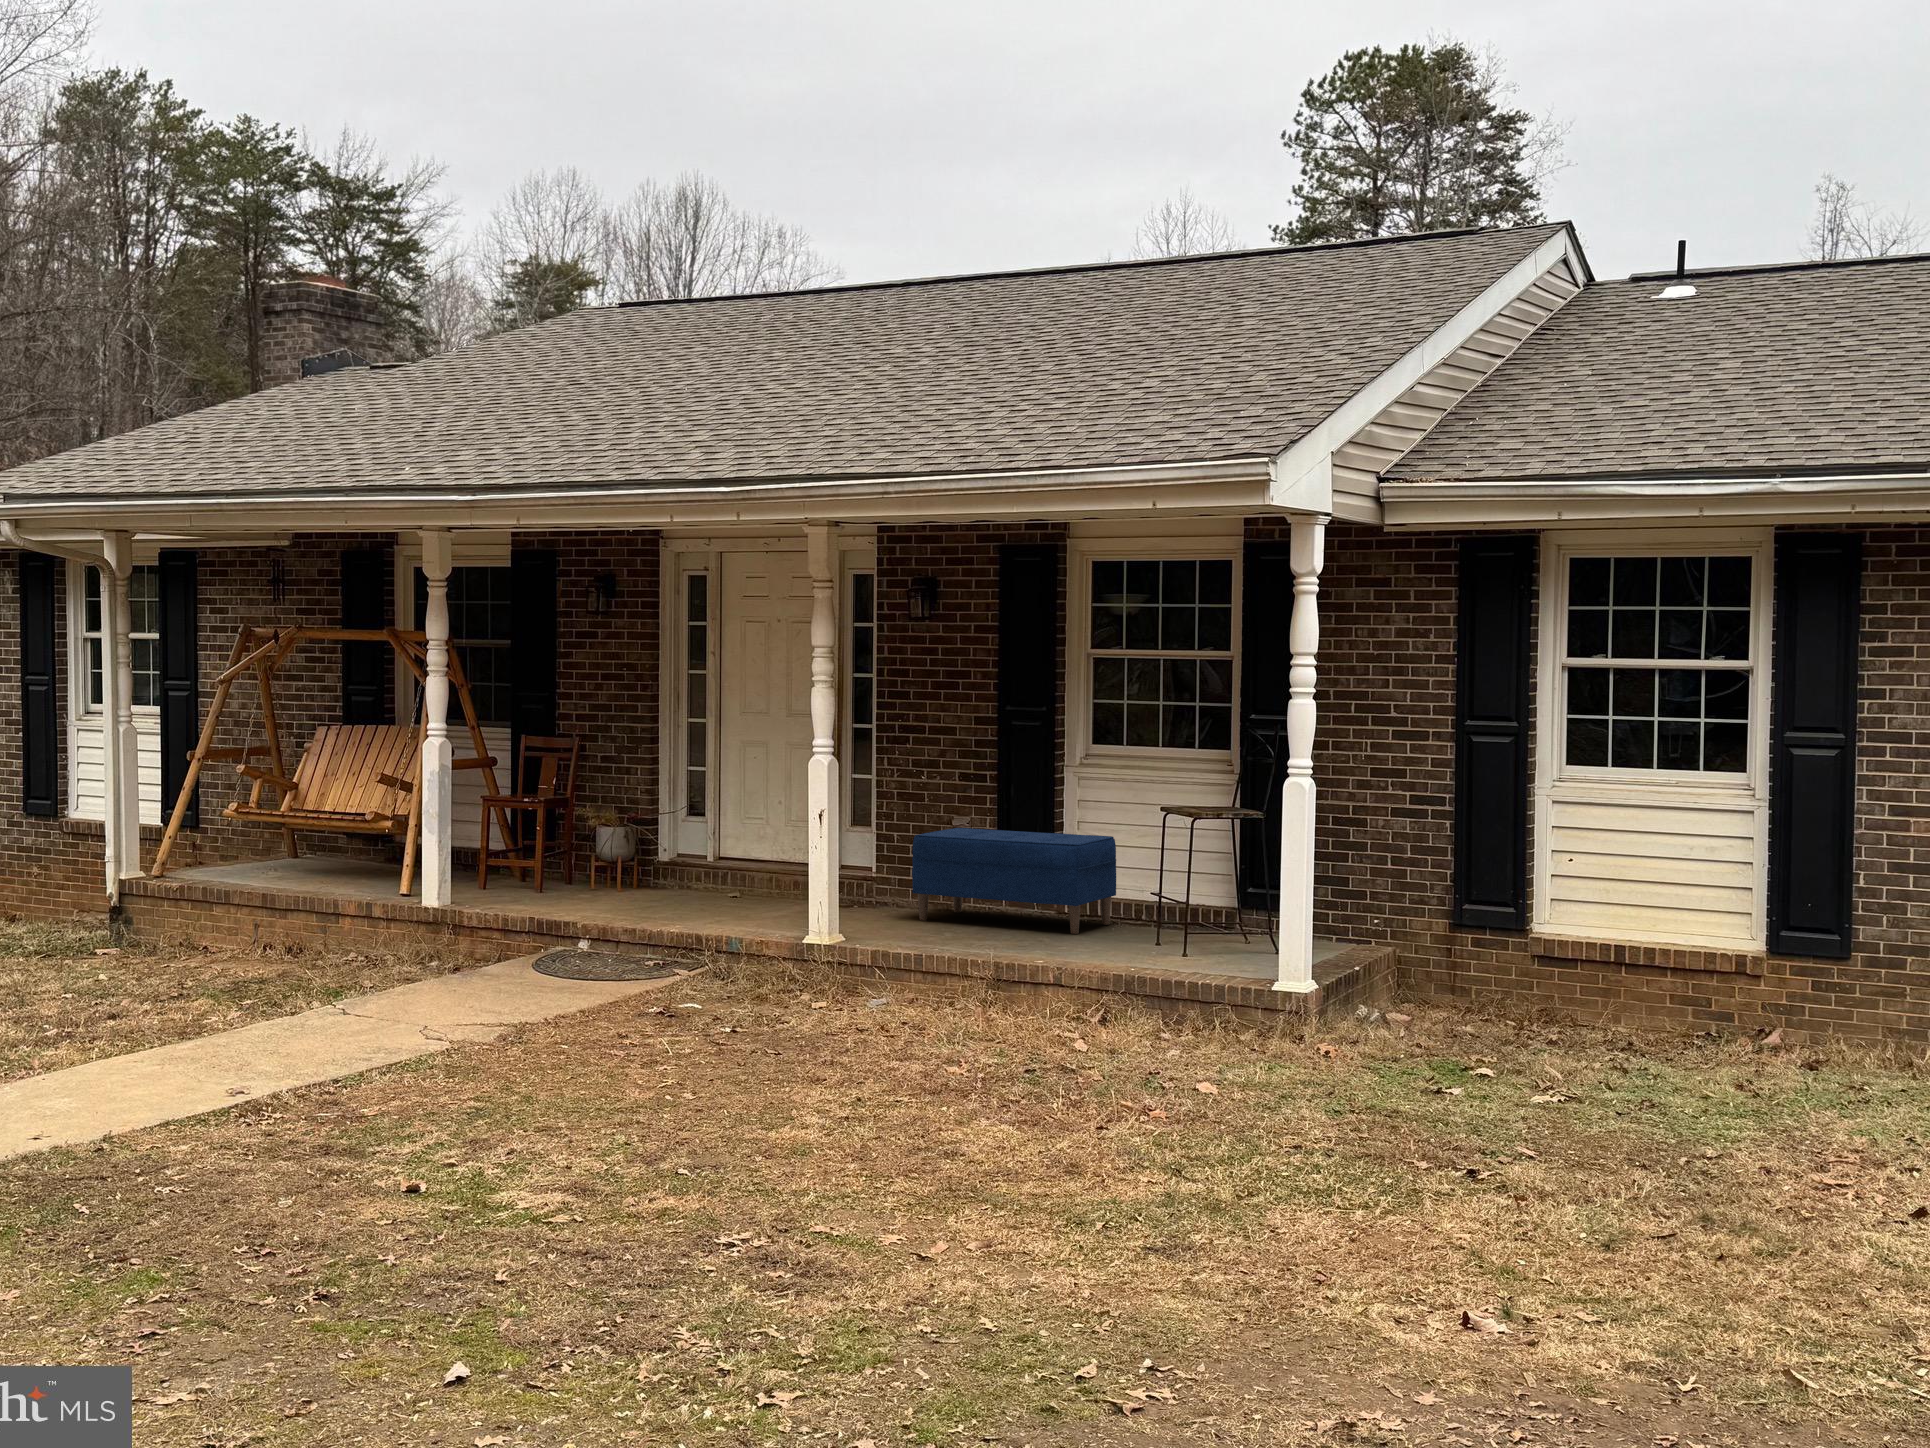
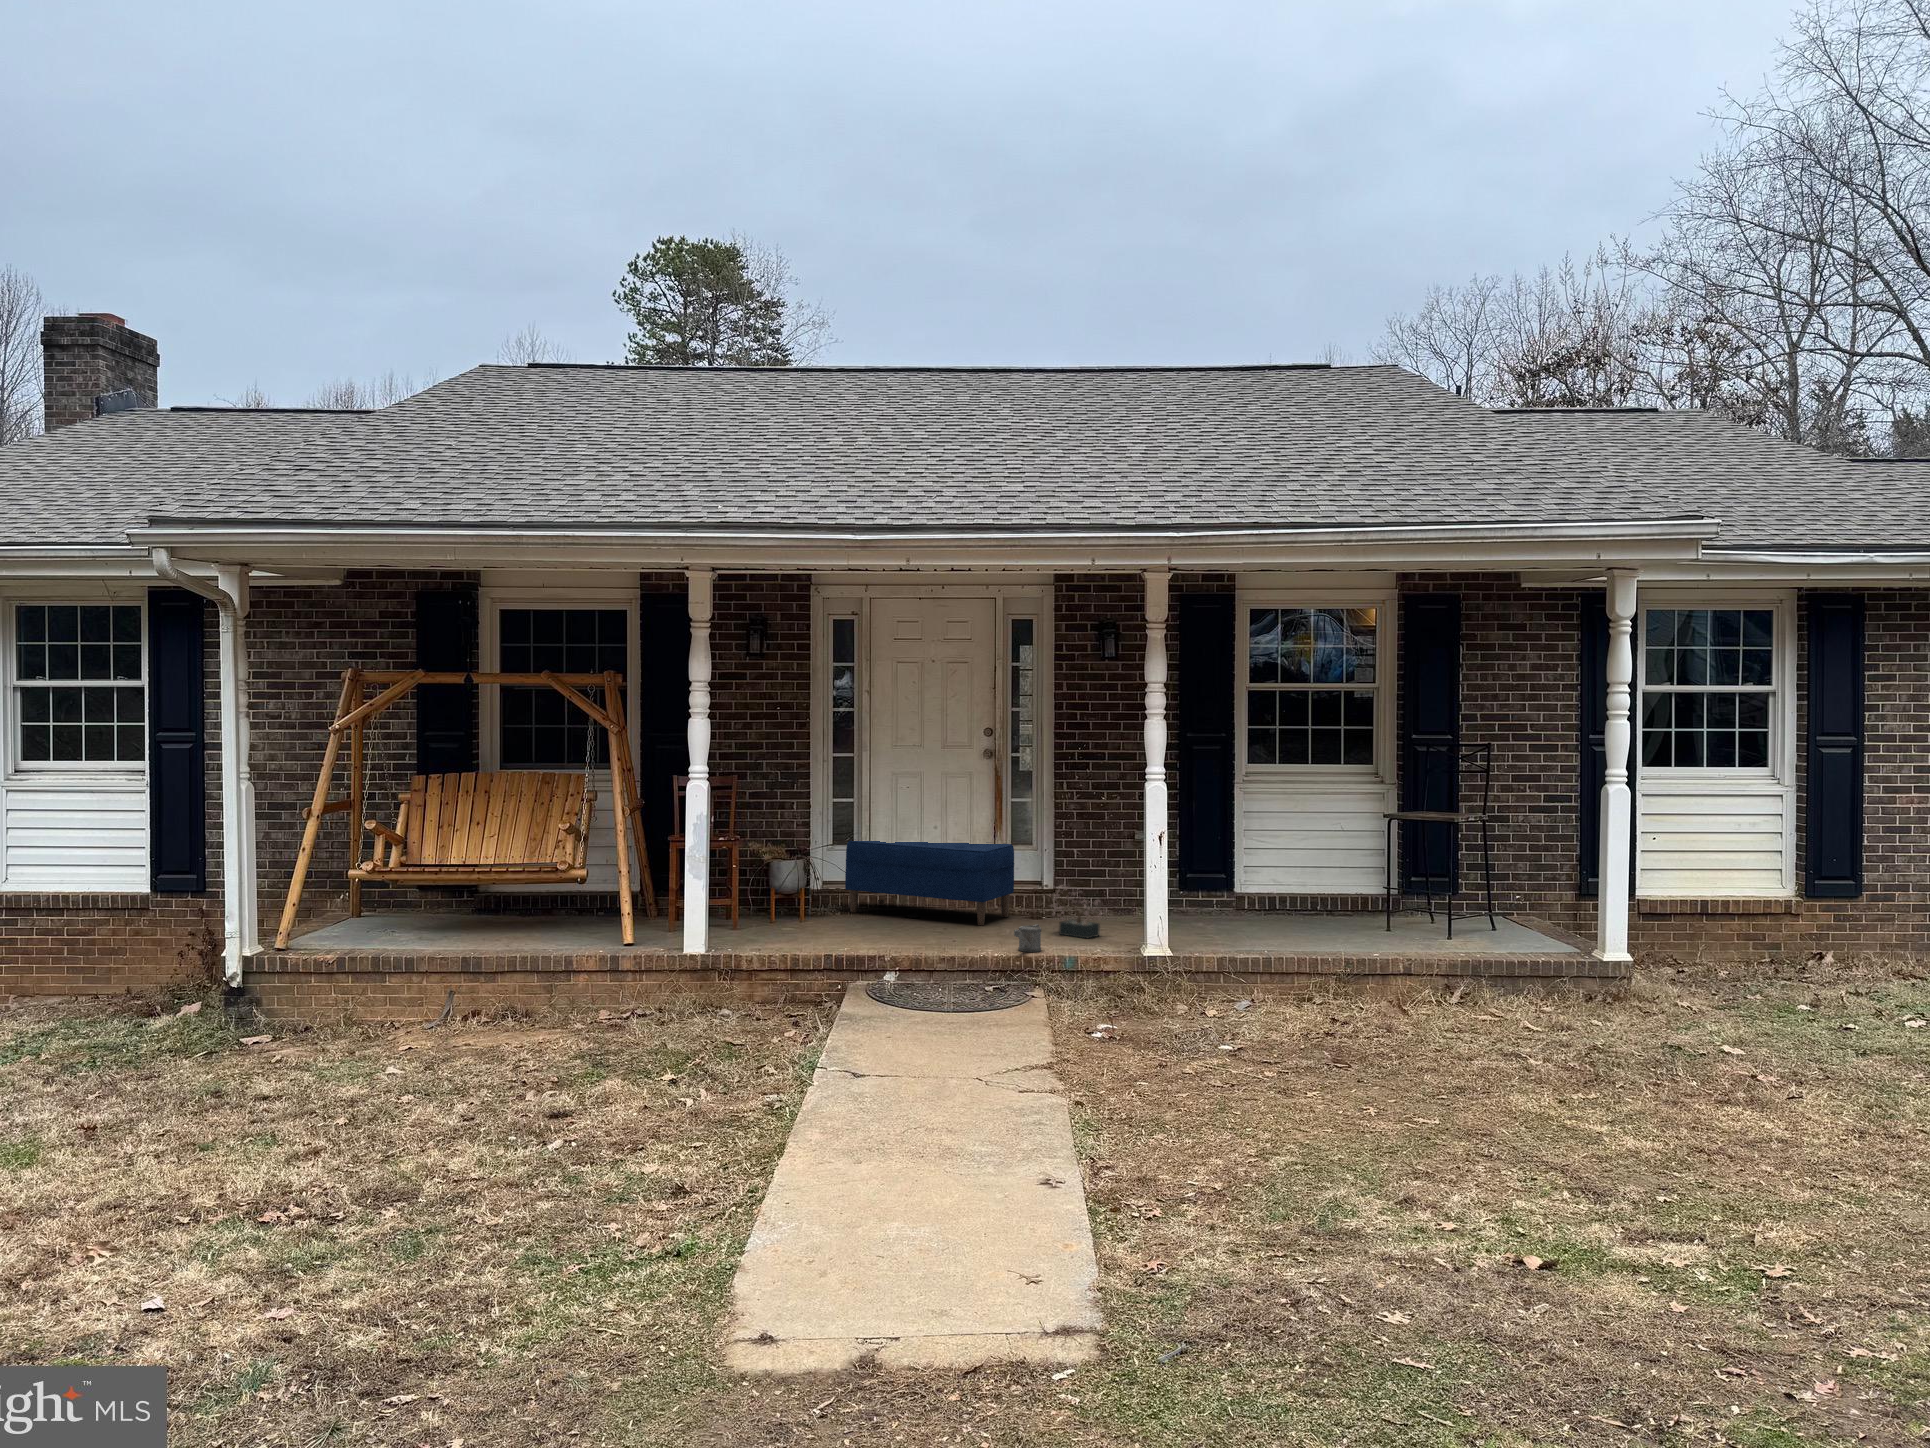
decorative plant: none [1155,883,1226,948] -> present [1053,885,1102,938]
watering can: none [1107,930,1142,963] -> present [1014,924,1041,952]

